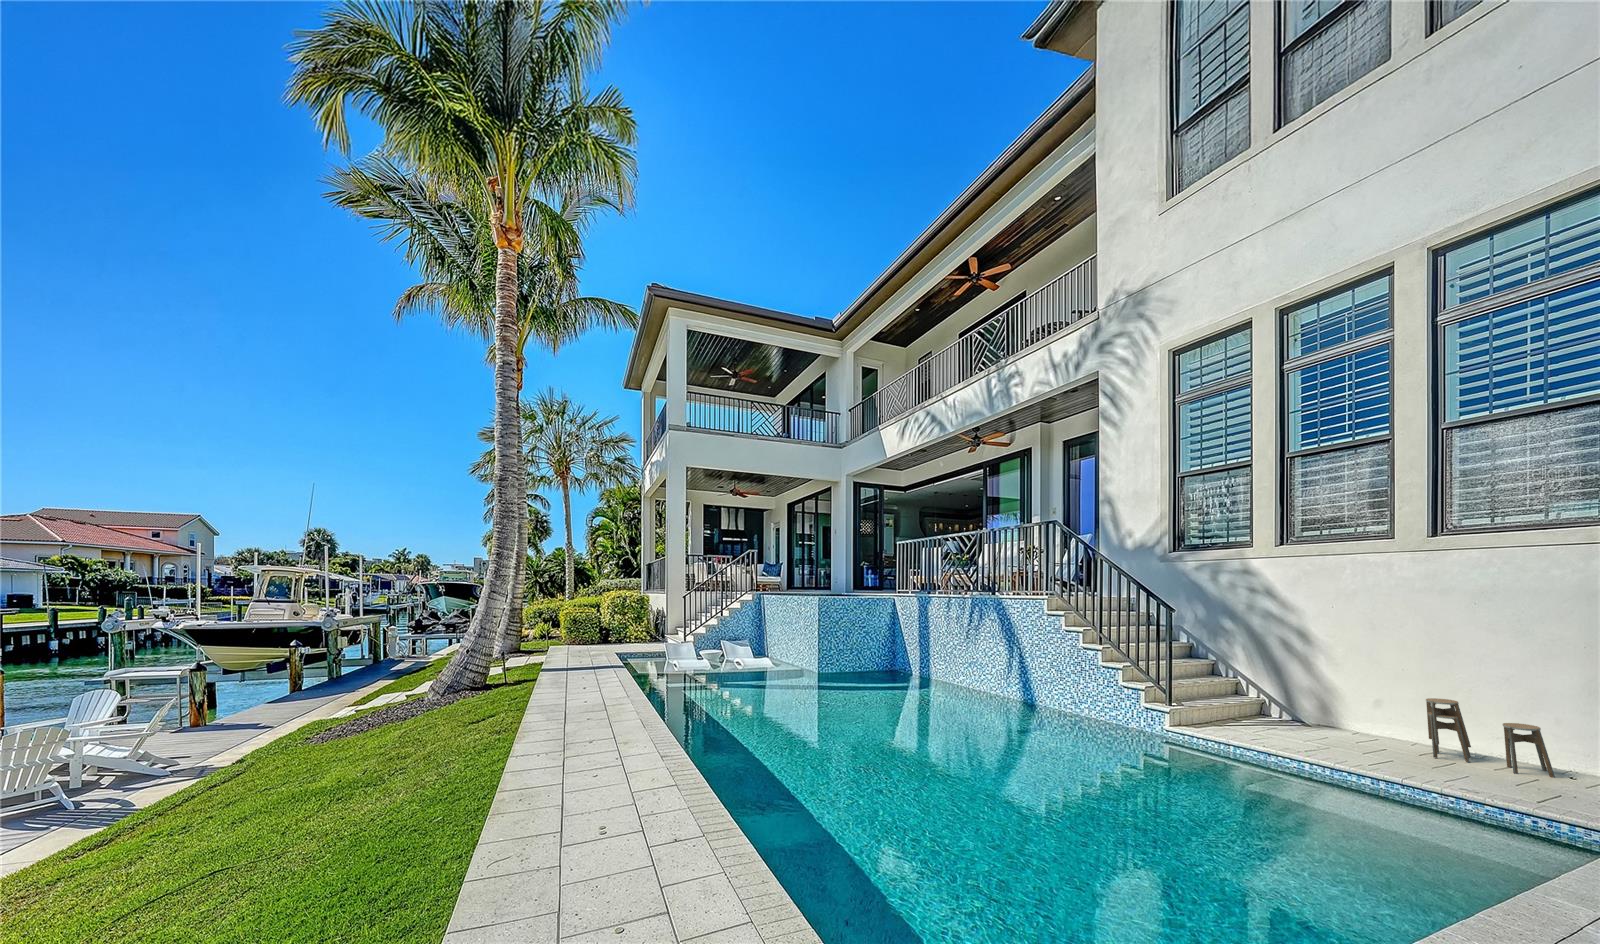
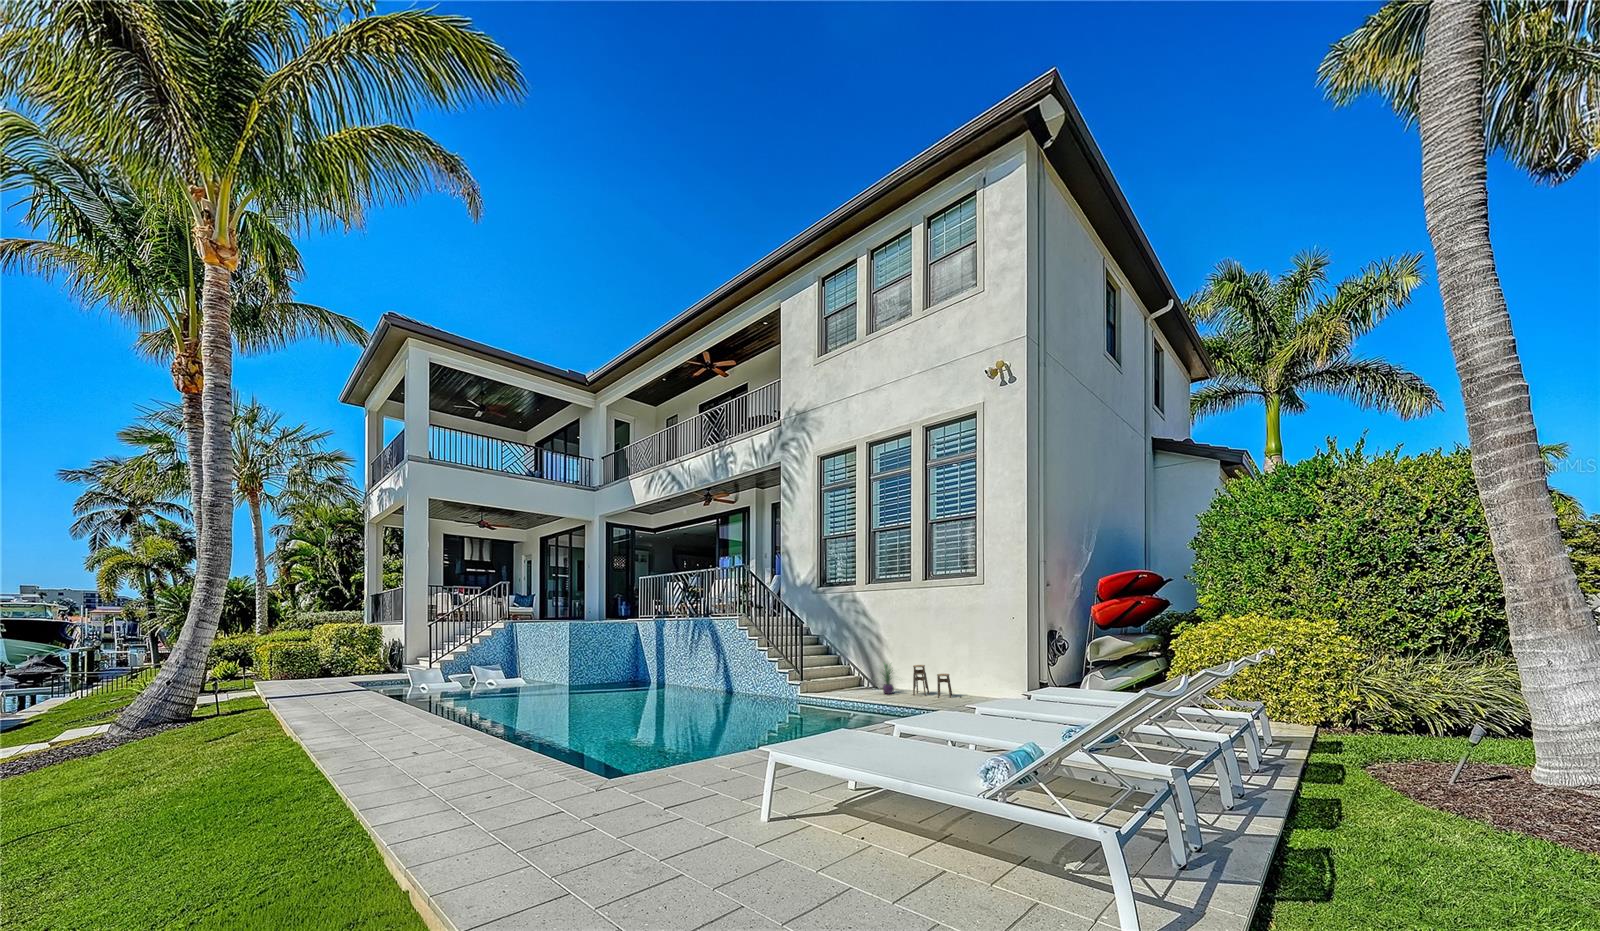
decorative plant: none [1321,685,1398,746] -> present [880,664,894,694]

